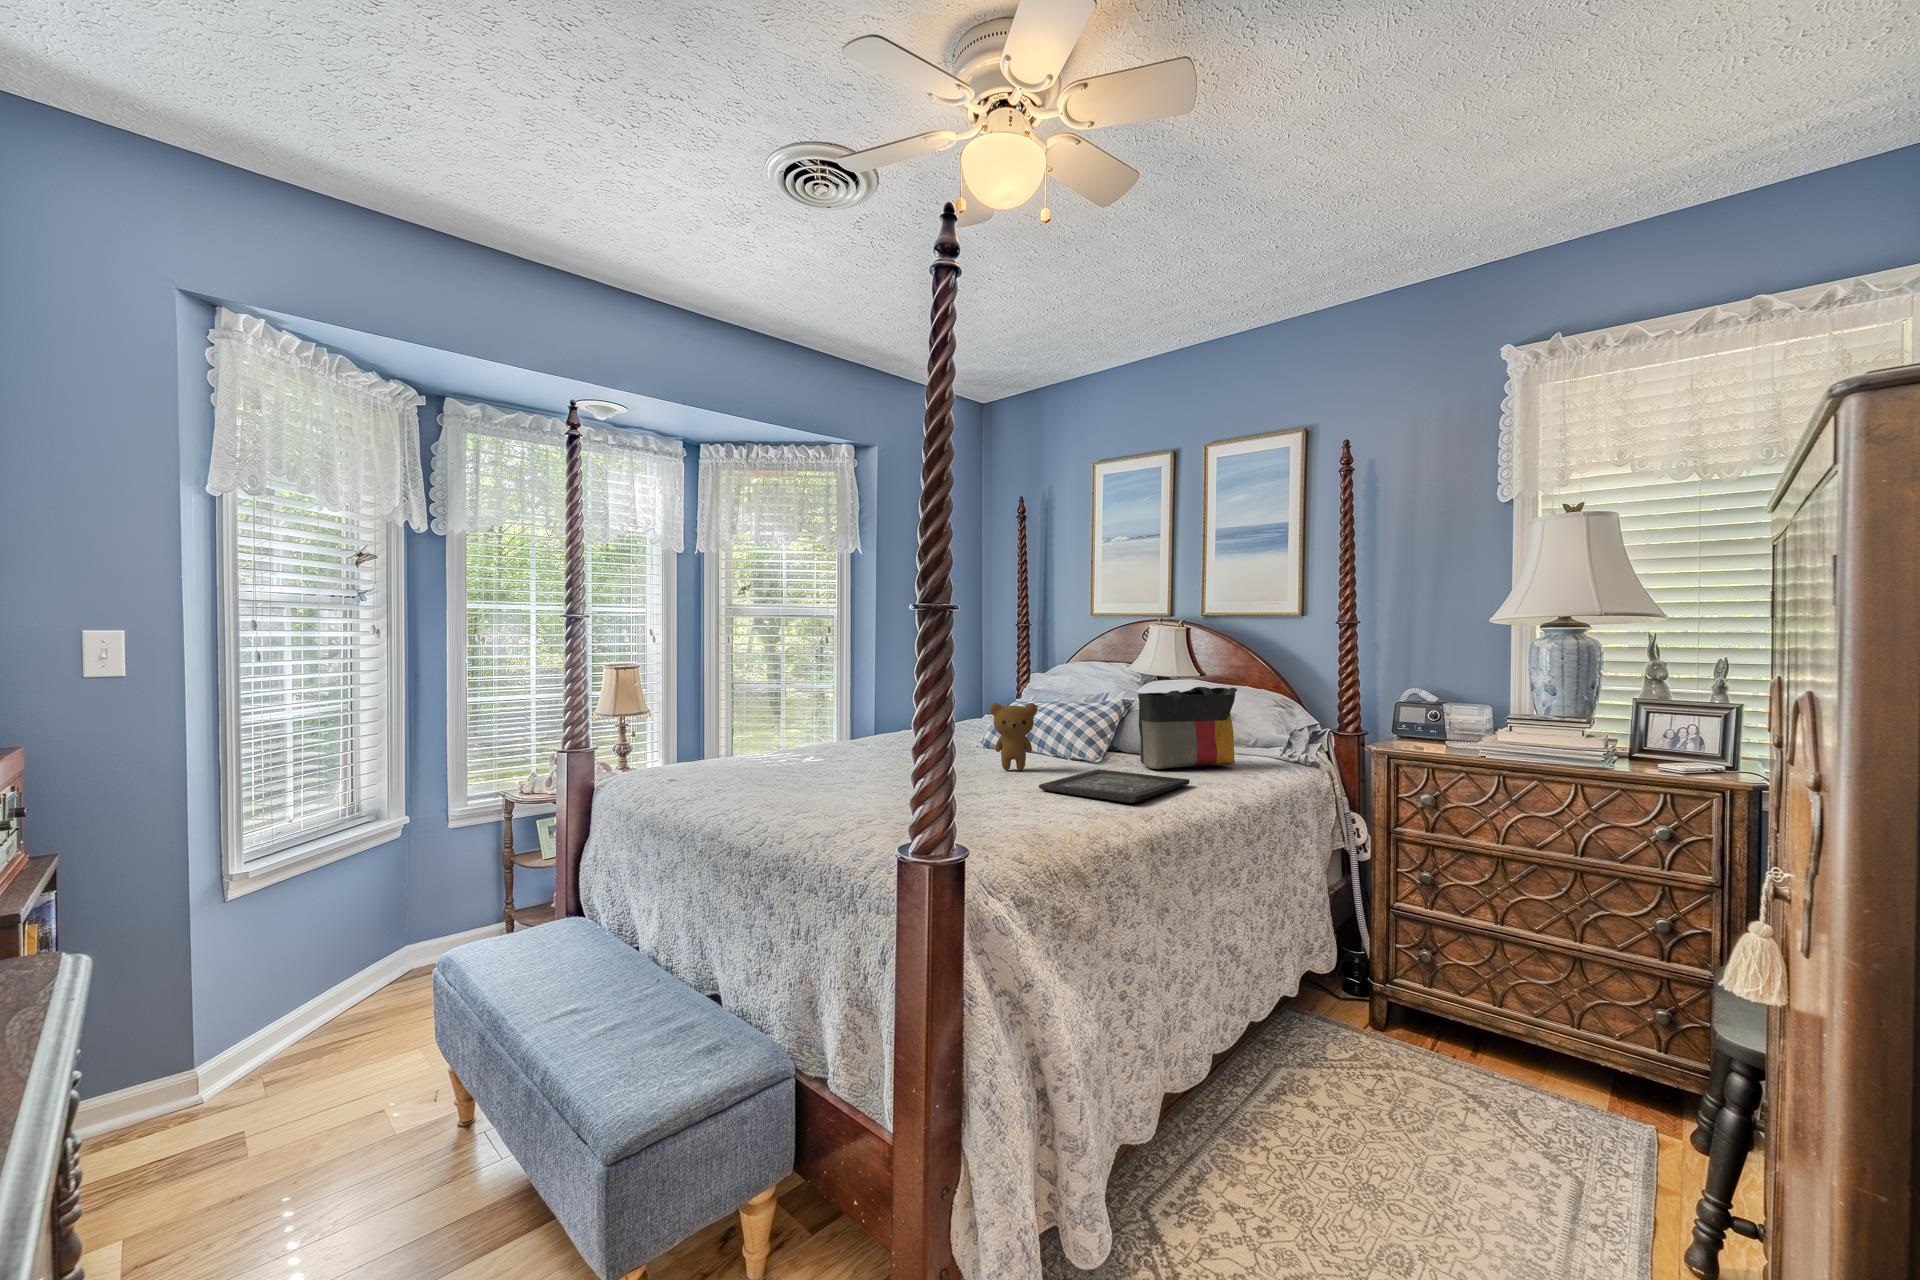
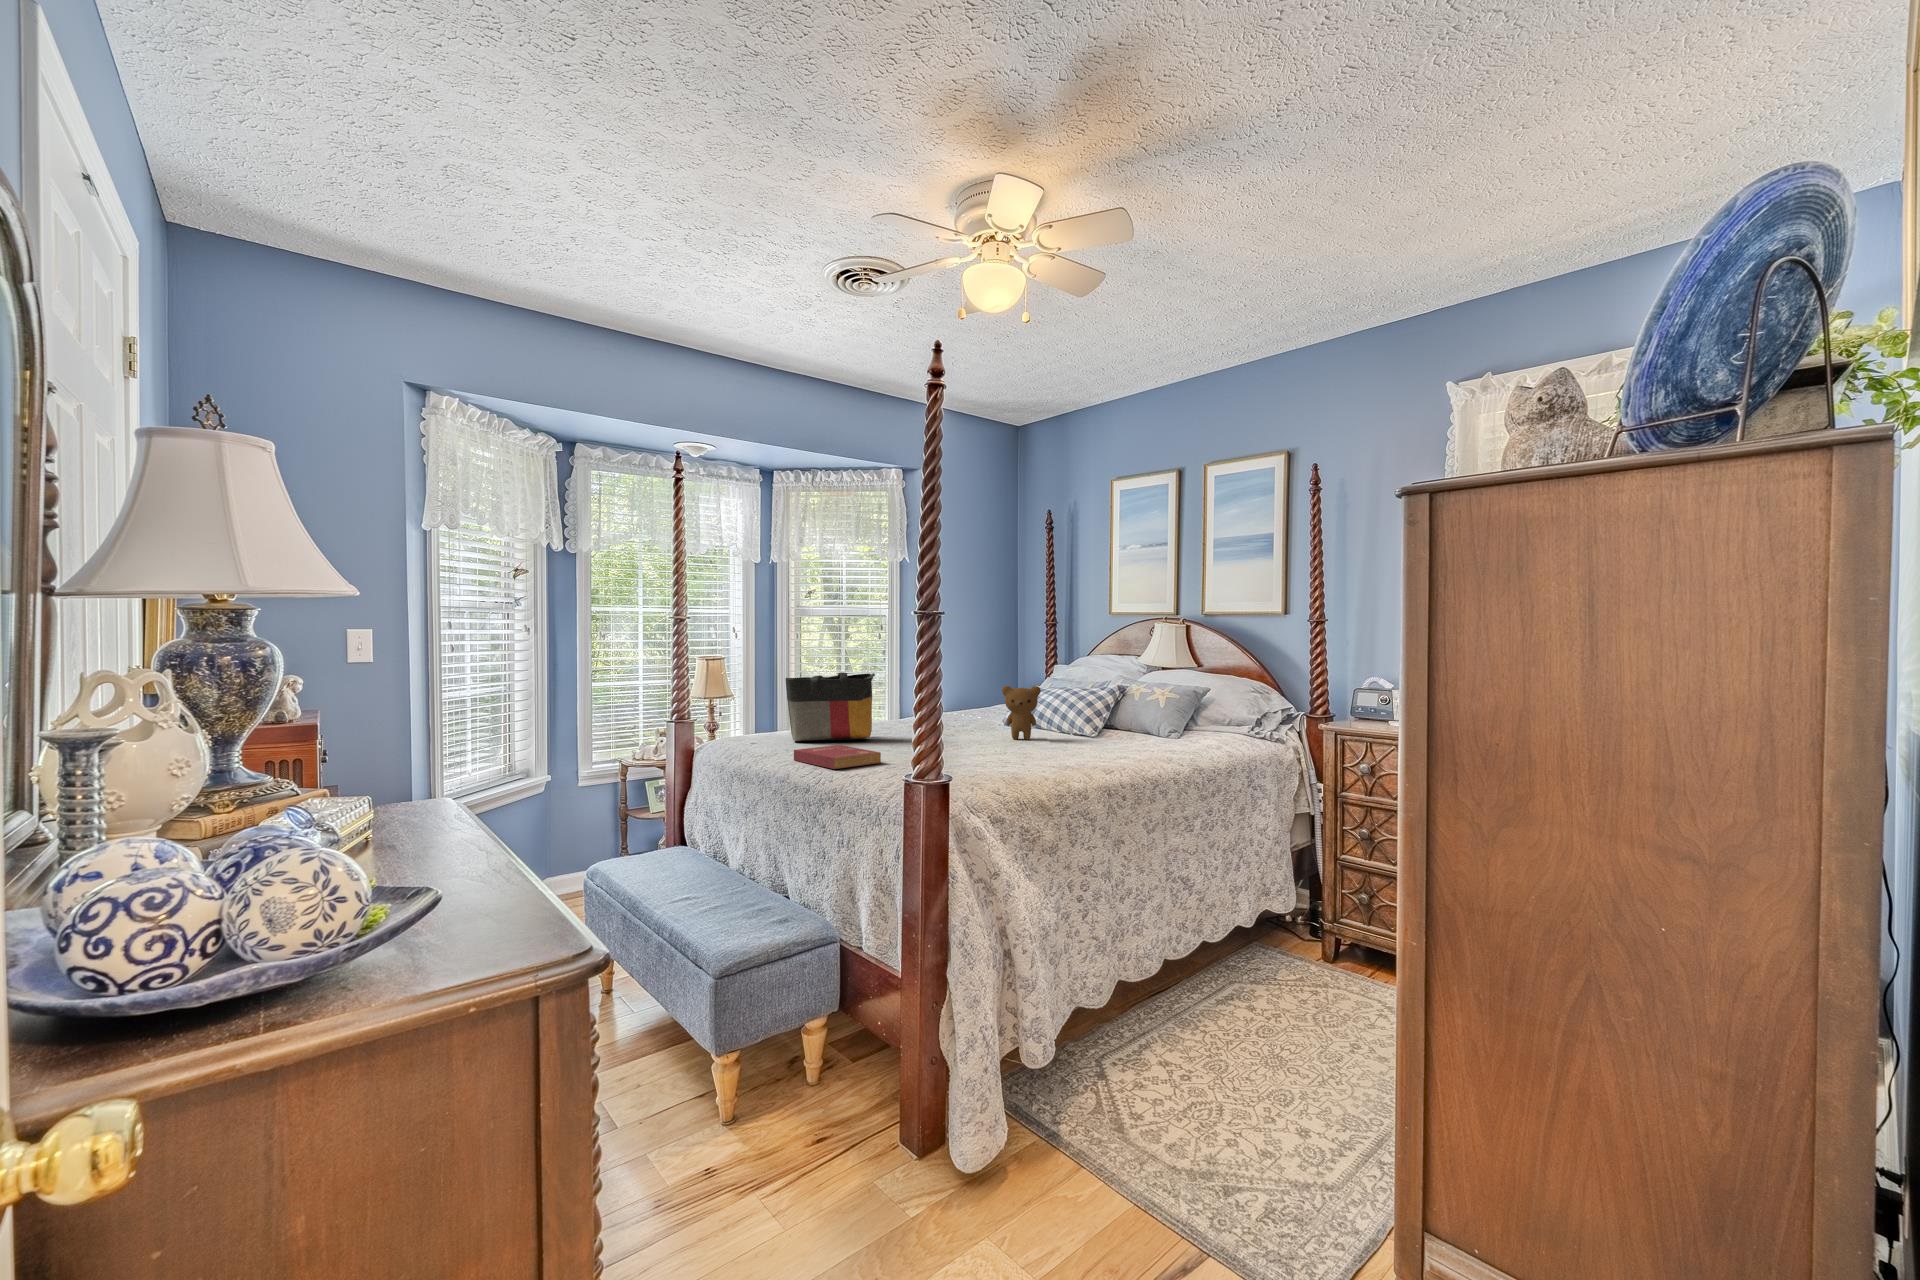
tote bag: present [1138,687,1237,769] -> present [786,672,875,741]
tray: present [1039,769,1190,803] -> none [1034,740,1159,761]
book: none [730,785,848,825] -> present [794,745,881,769]

